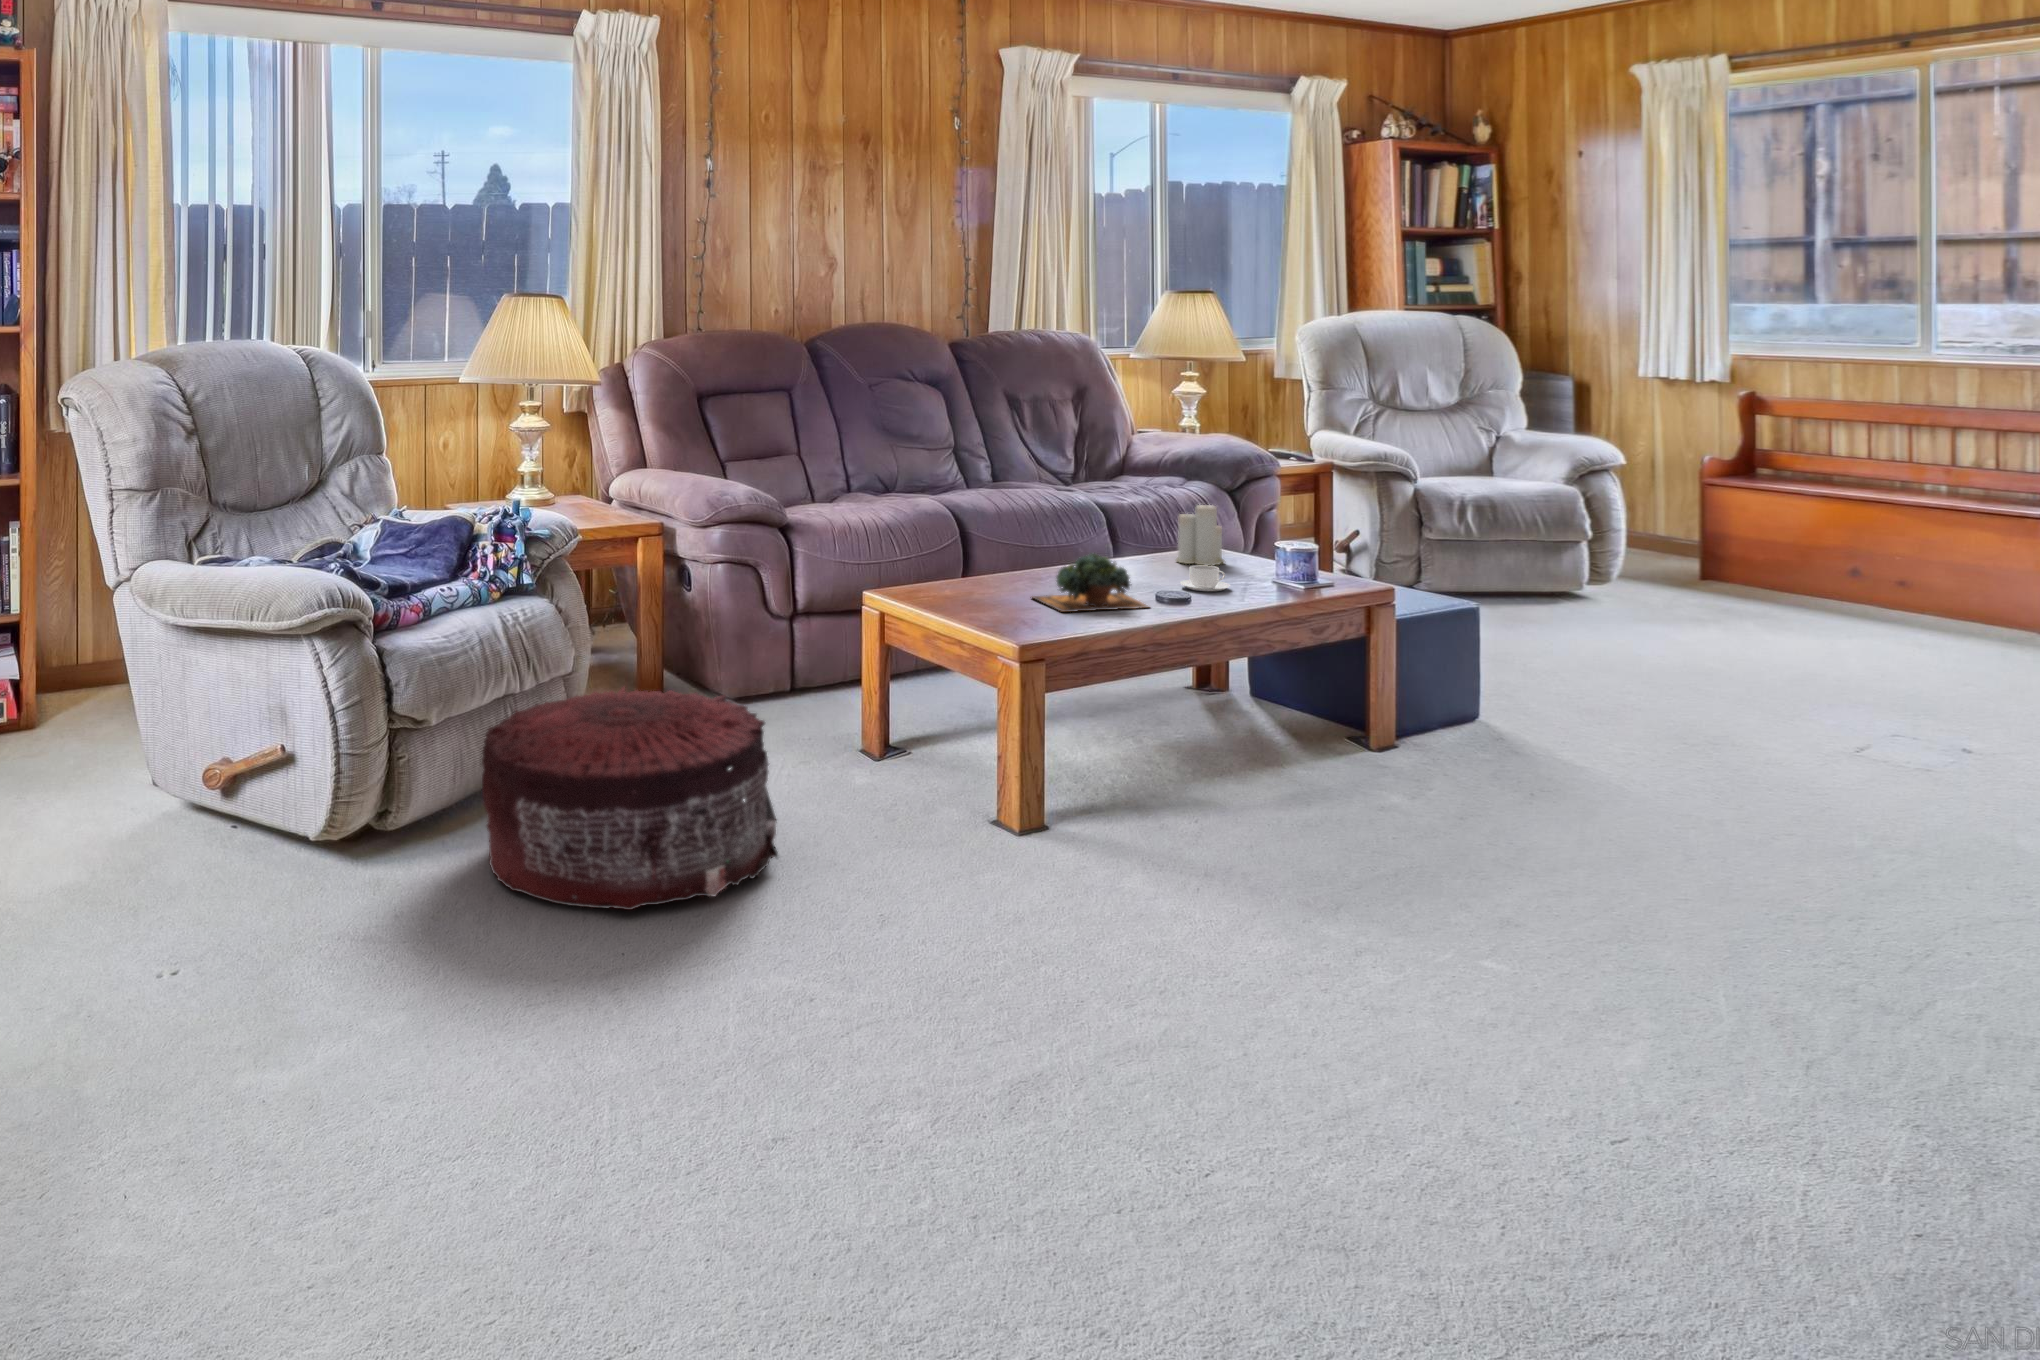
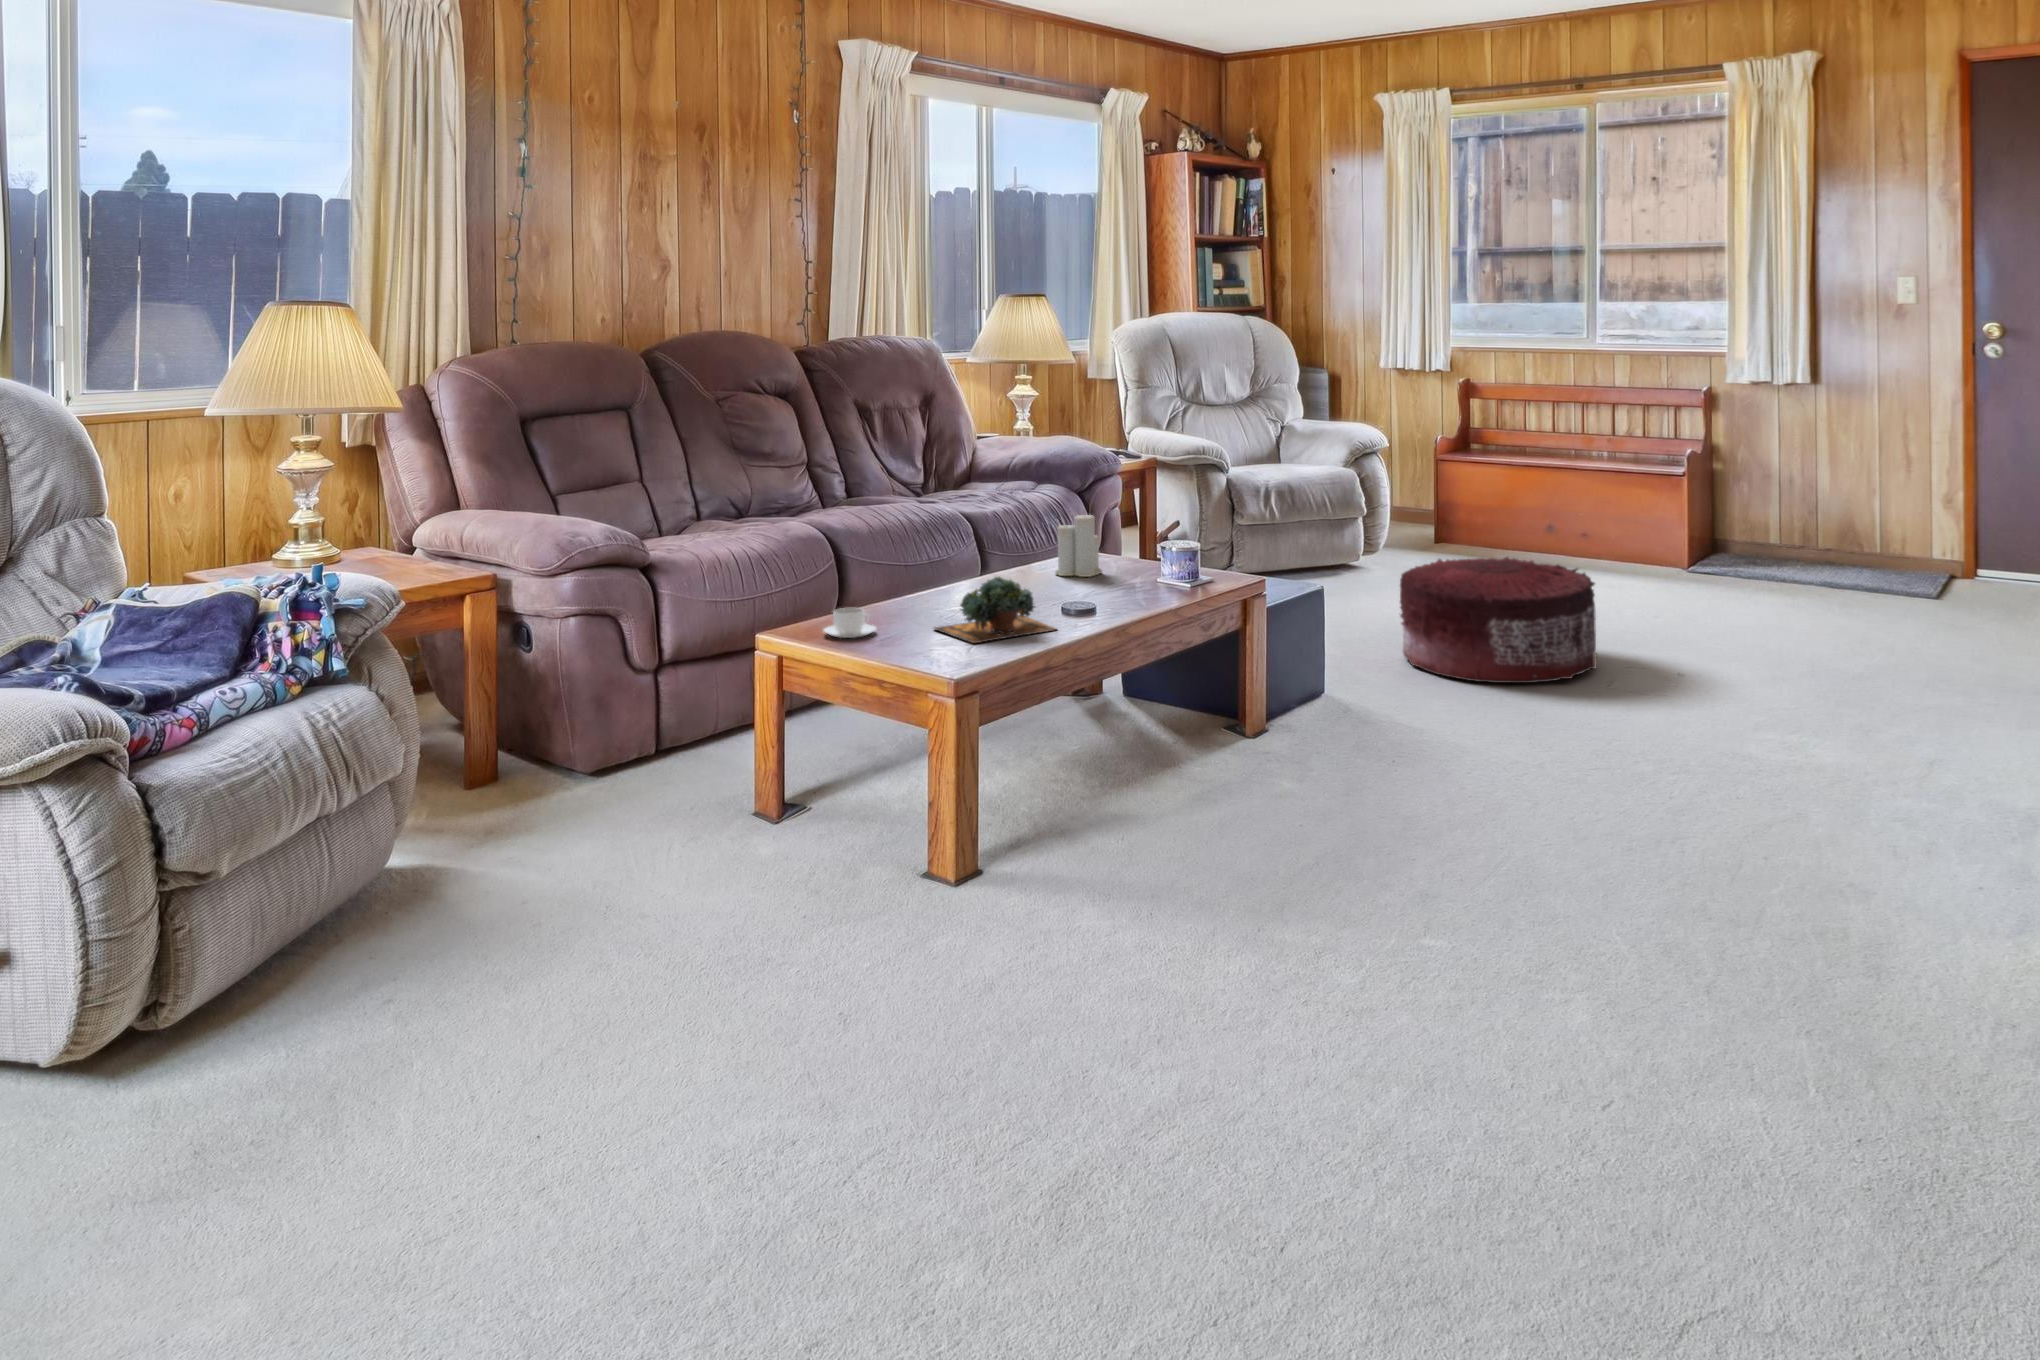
coffee cup: present [1180,565,1230,591] -> present [824,608,876,638]
pouf: present [482,687,778,910] -> present [1400,557,1597,683]

